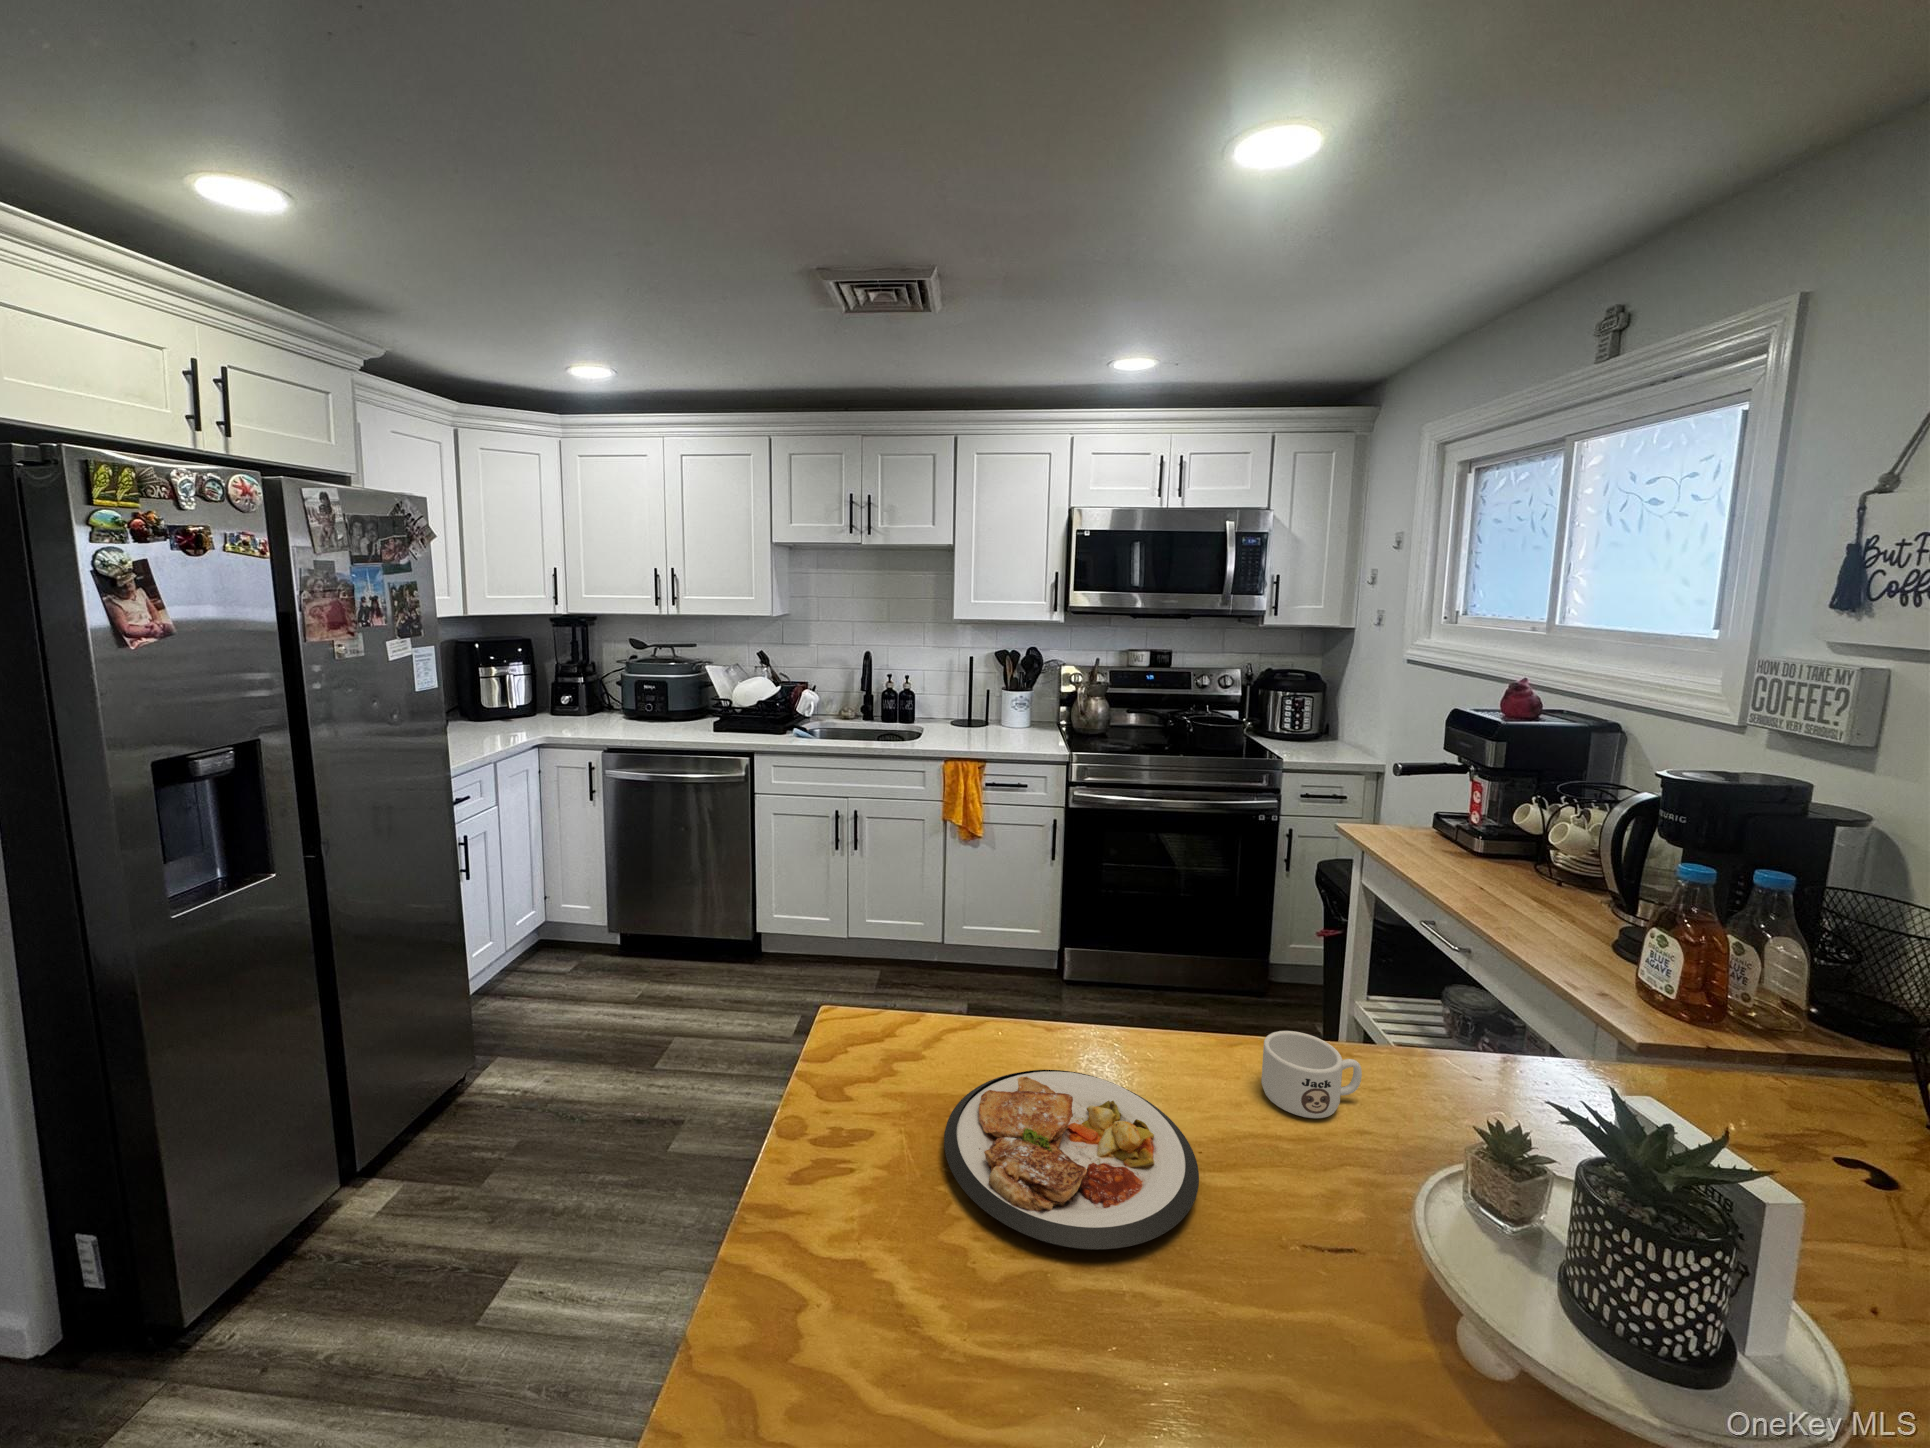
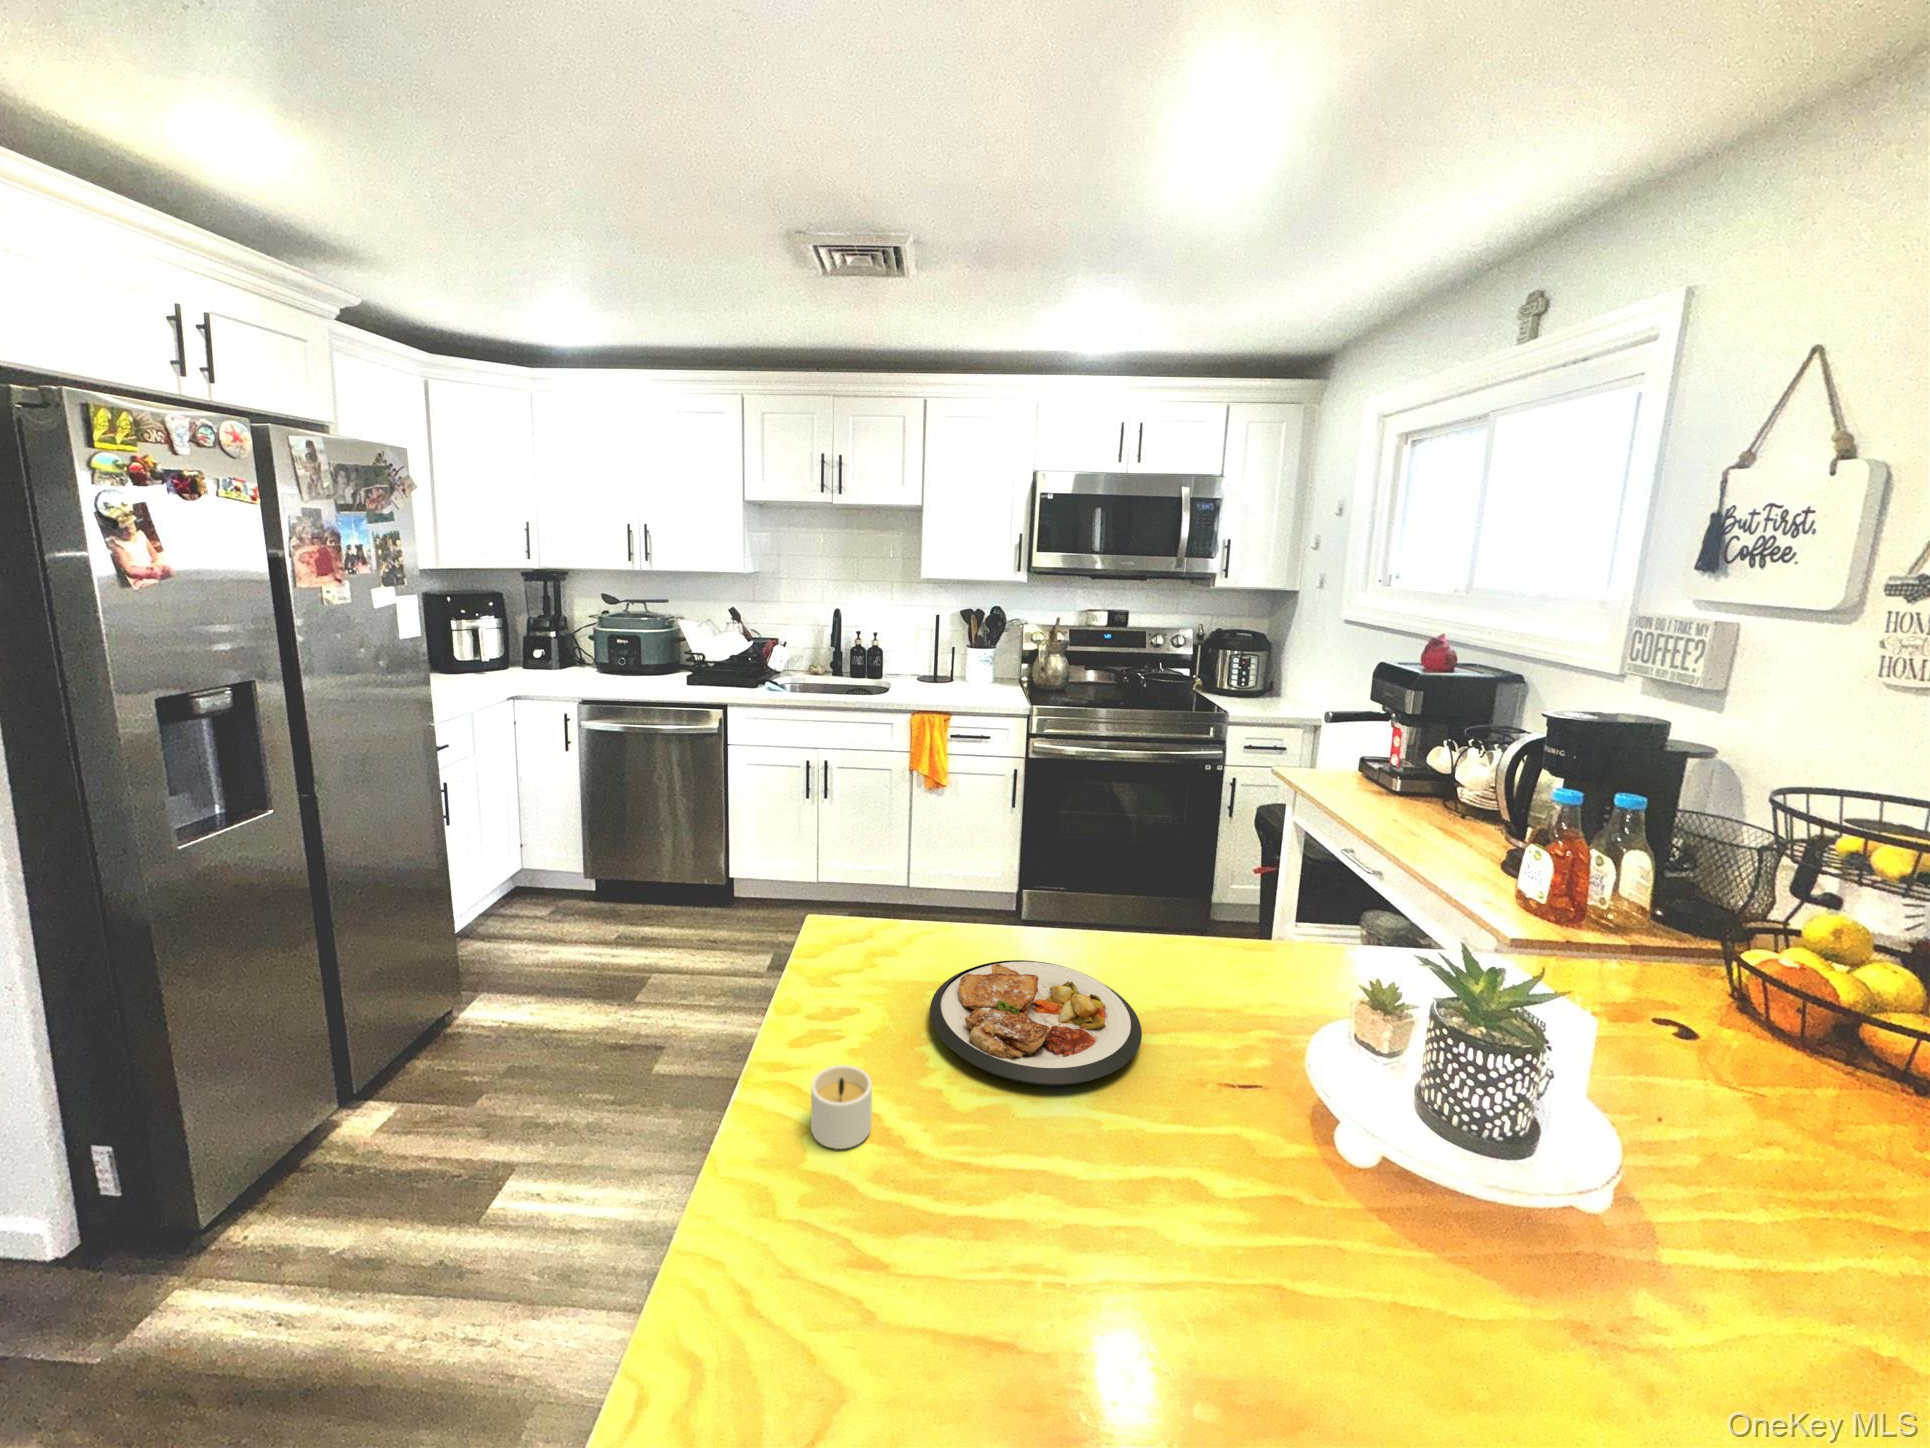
mug: present [1261,1031,1362,1118] -> none [1196,926,1279,994]
candle: none [791,1223,902,1340] -> present [811,1065,872,1149]

